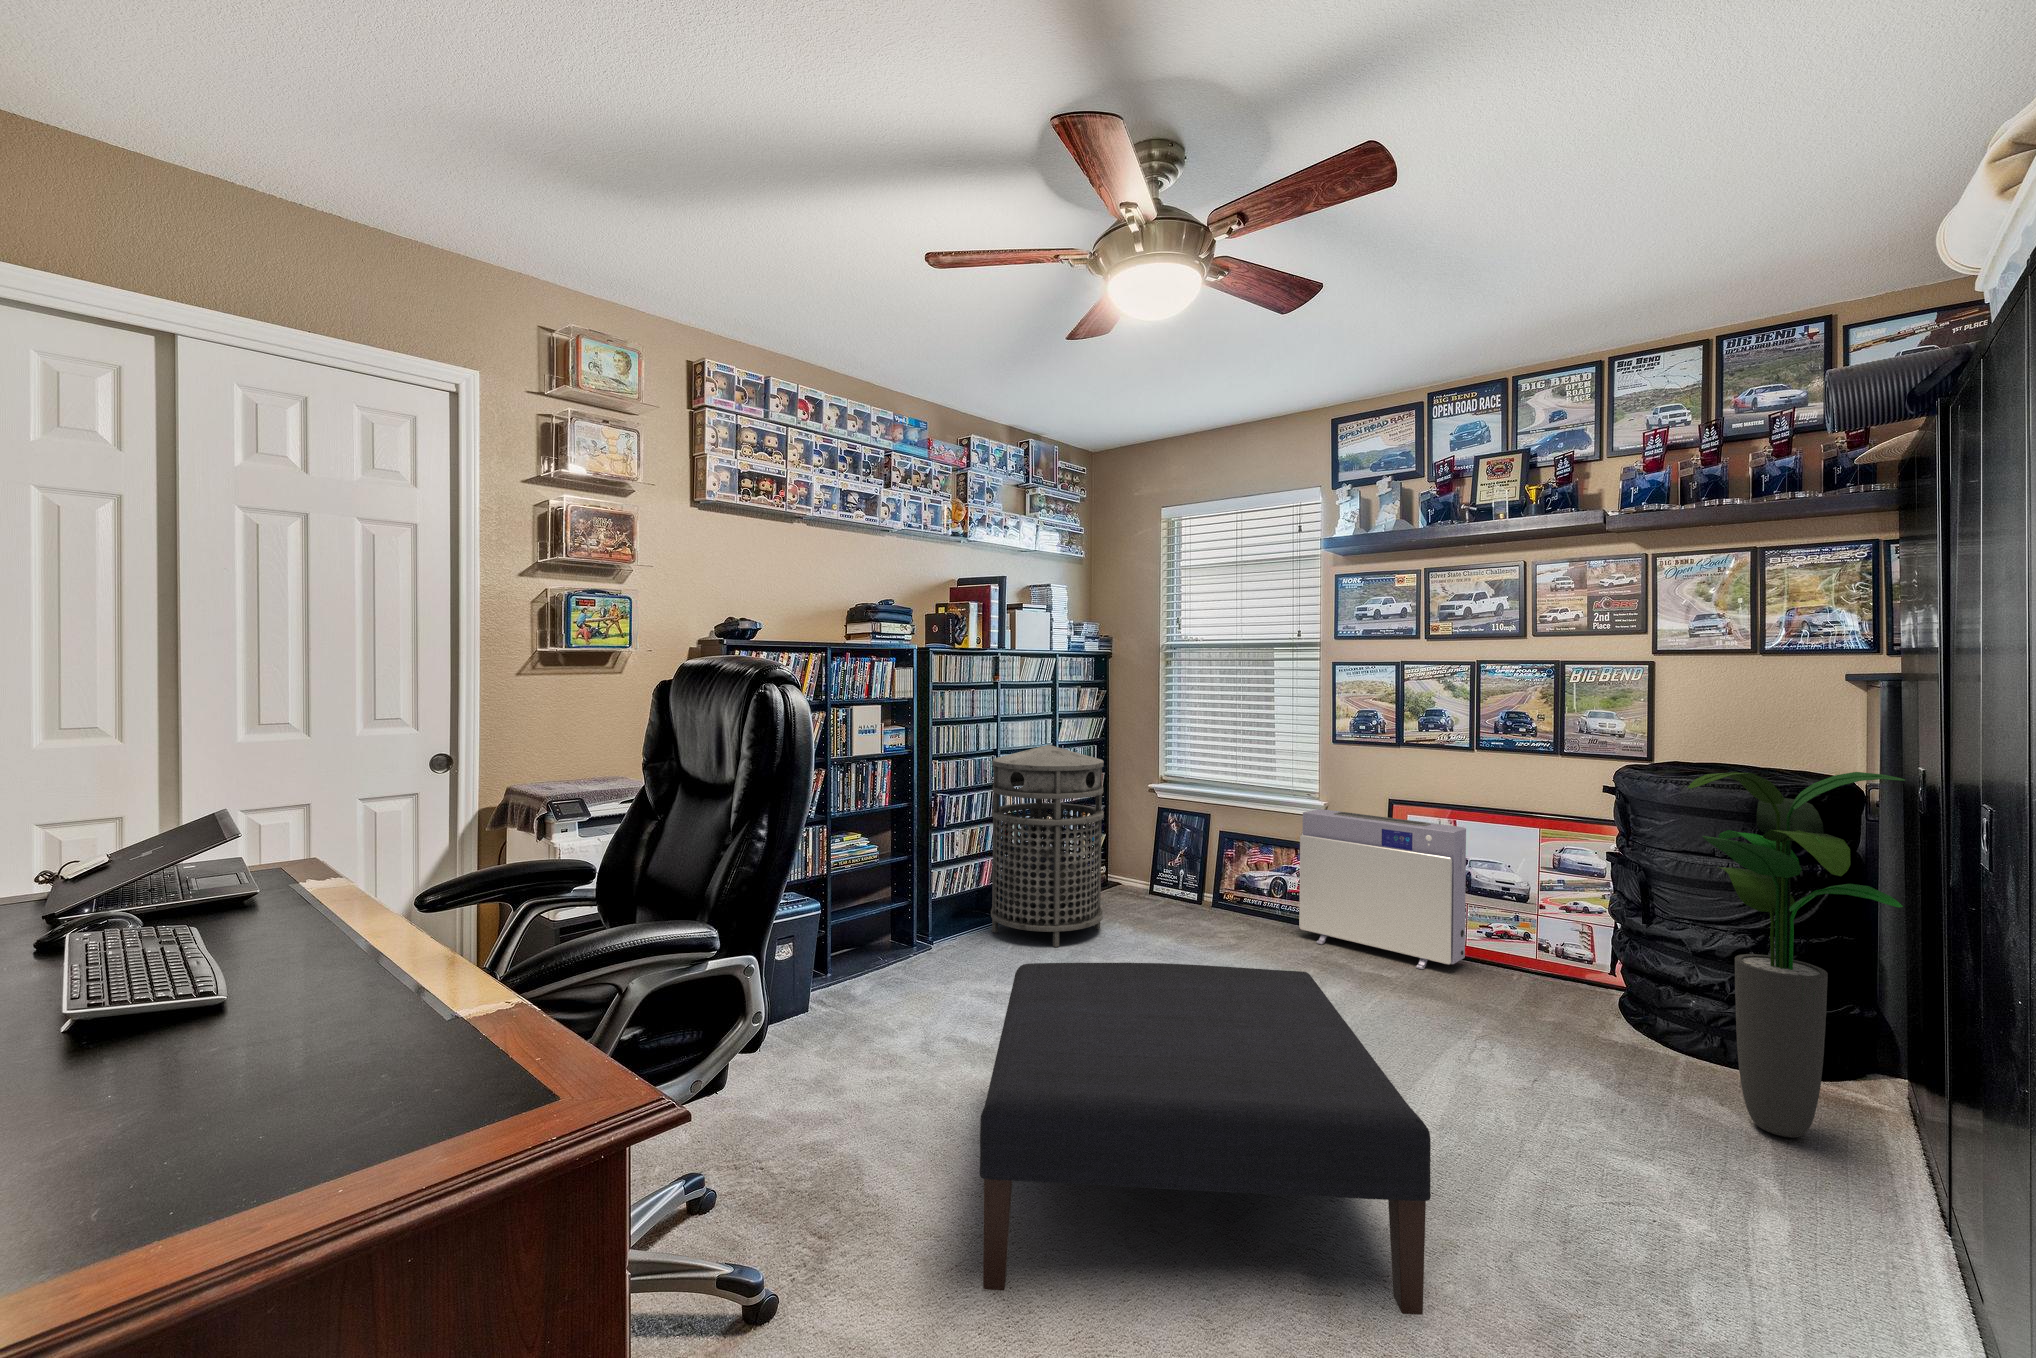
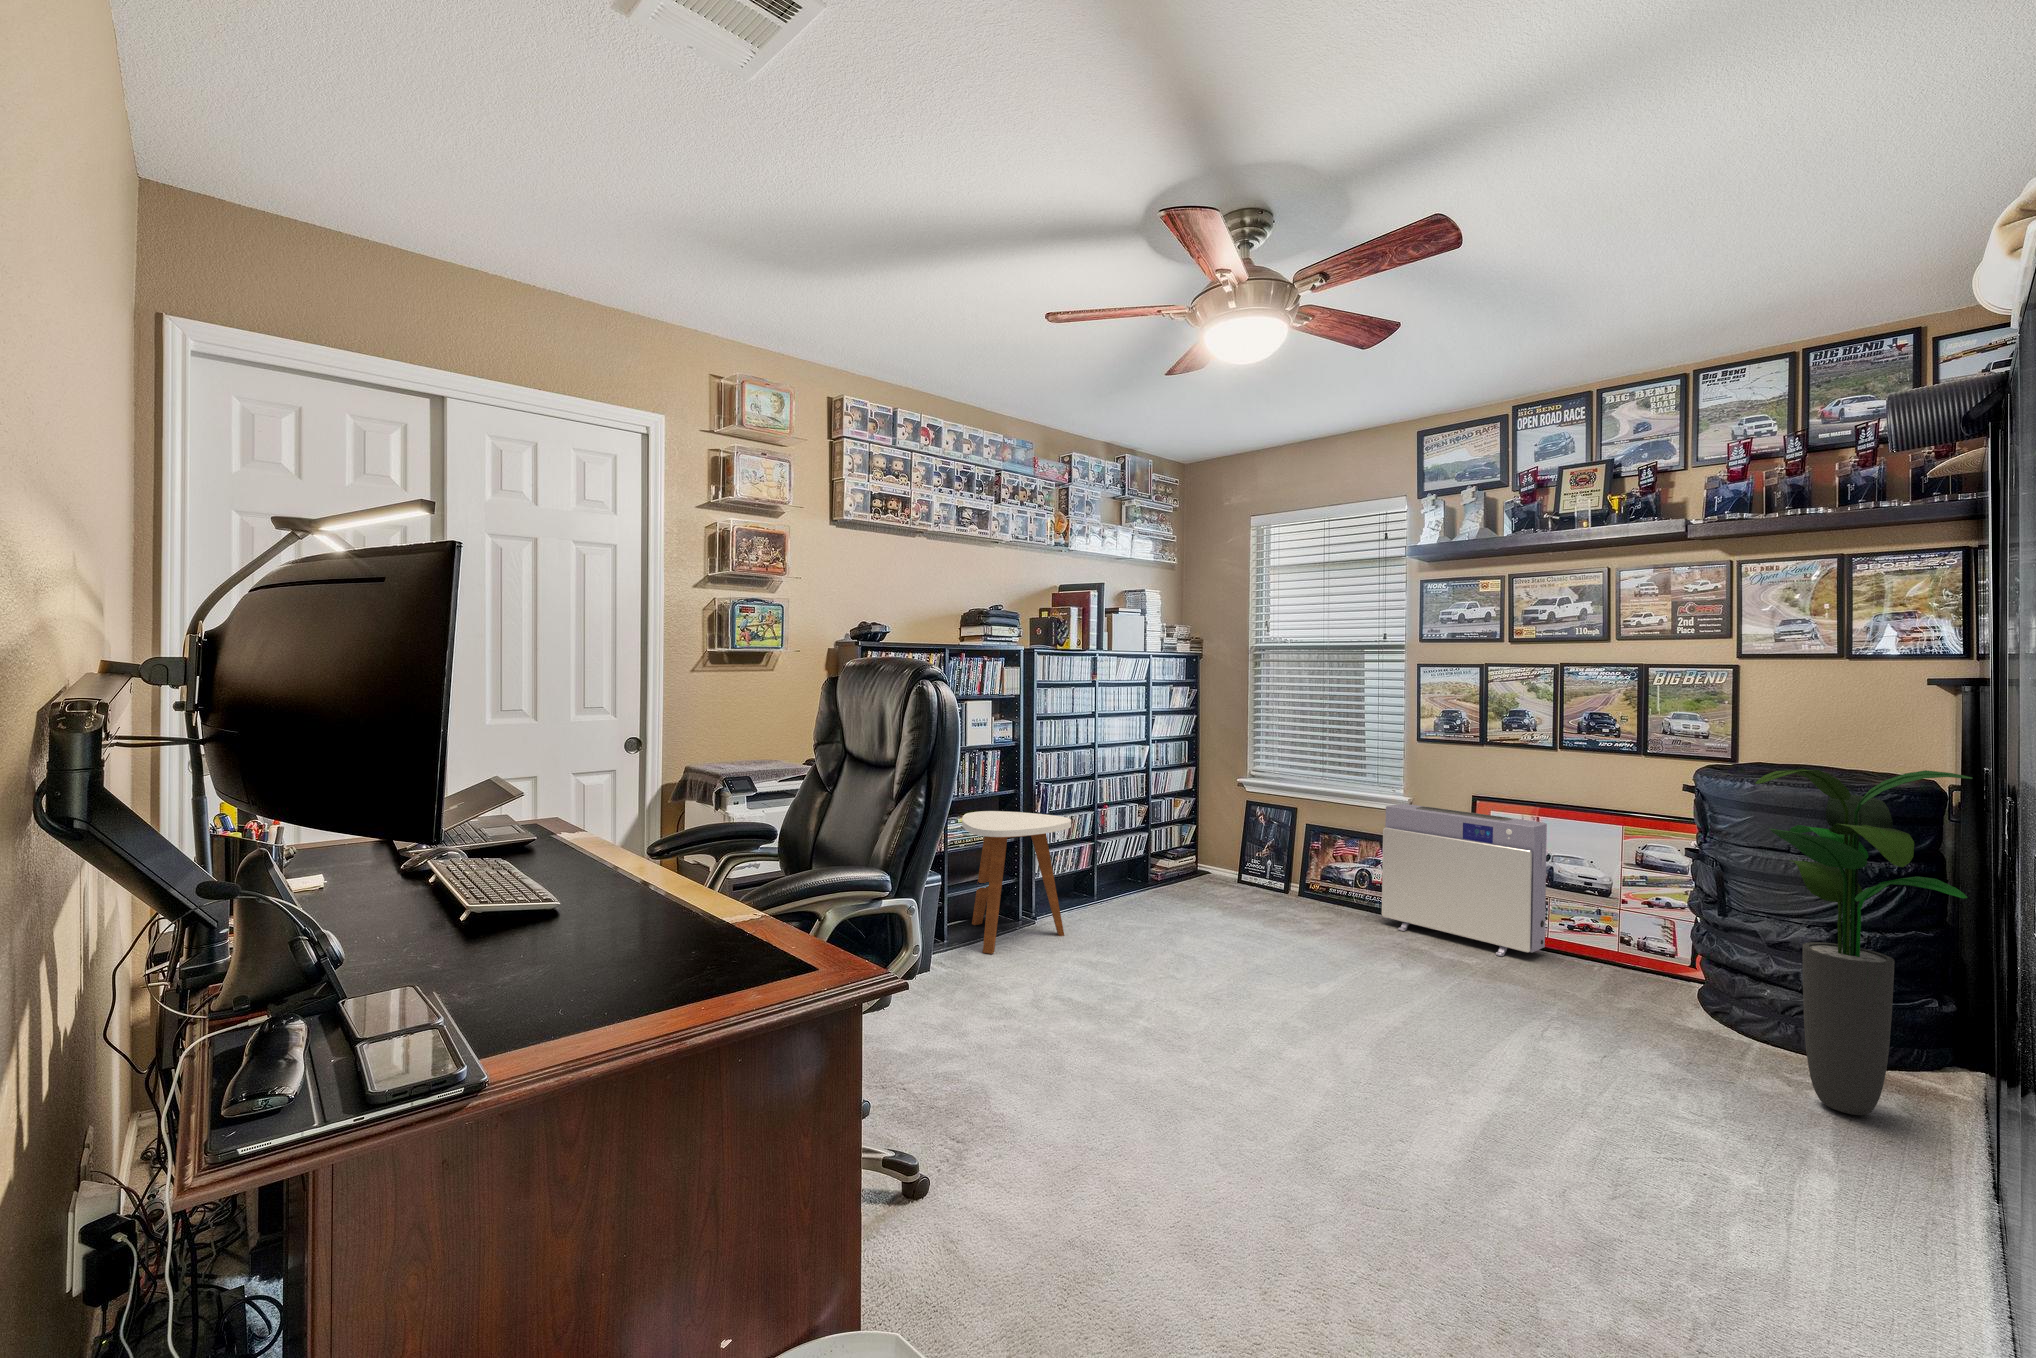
trash can: present [991,745,1104,947] -> none [1090,739,1195,924]
side table: none [847,827,969,990] -> present [962,811,1071,954]
ottoman: present [980,963,1431,1315] -> none [1095,928,1488,1230]

